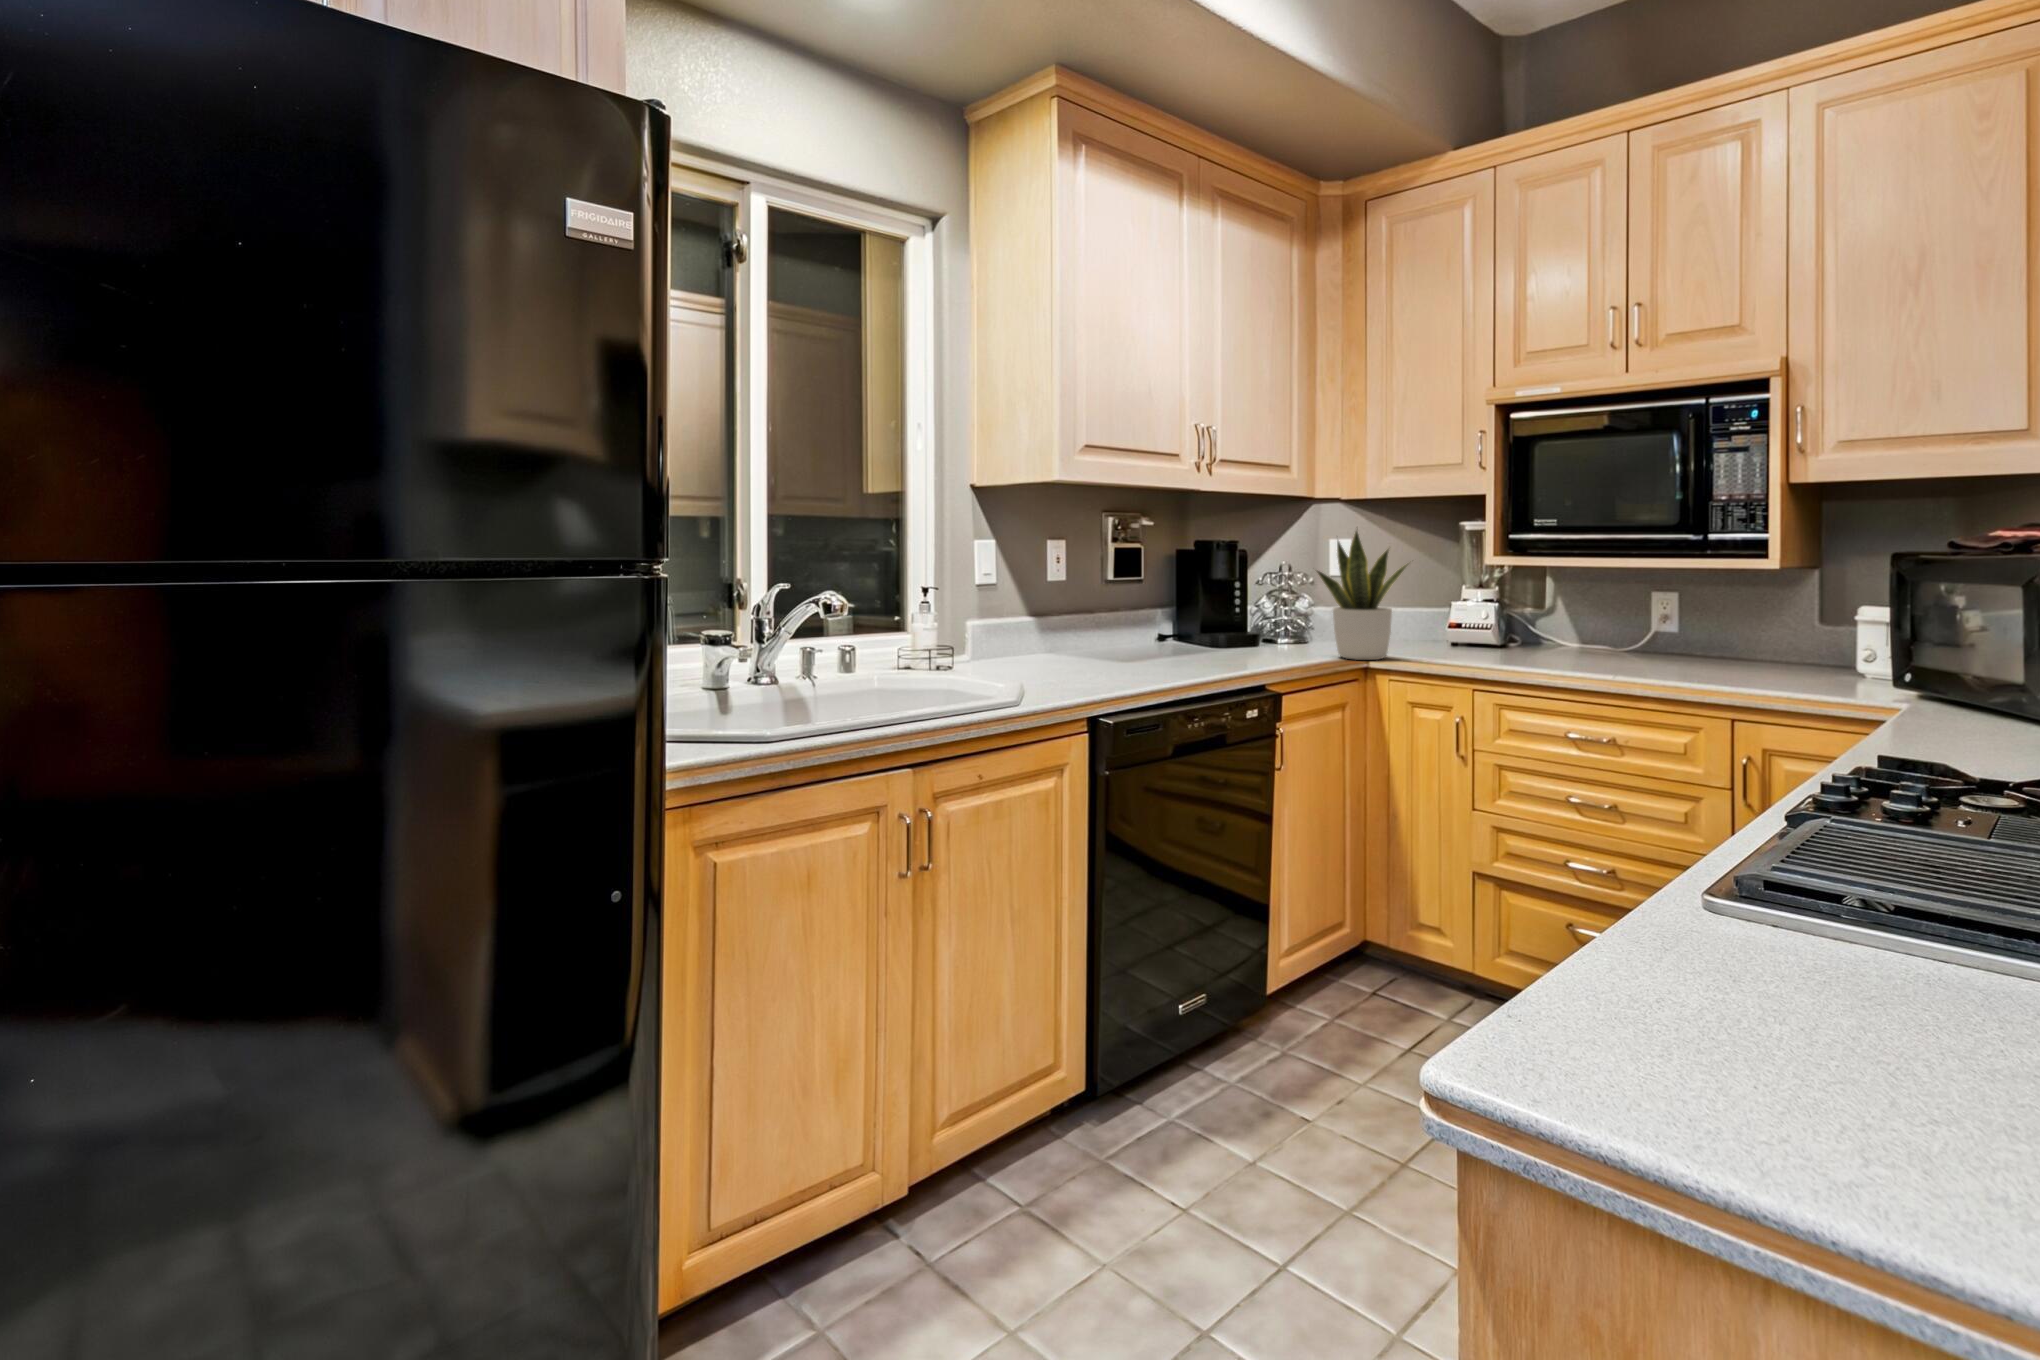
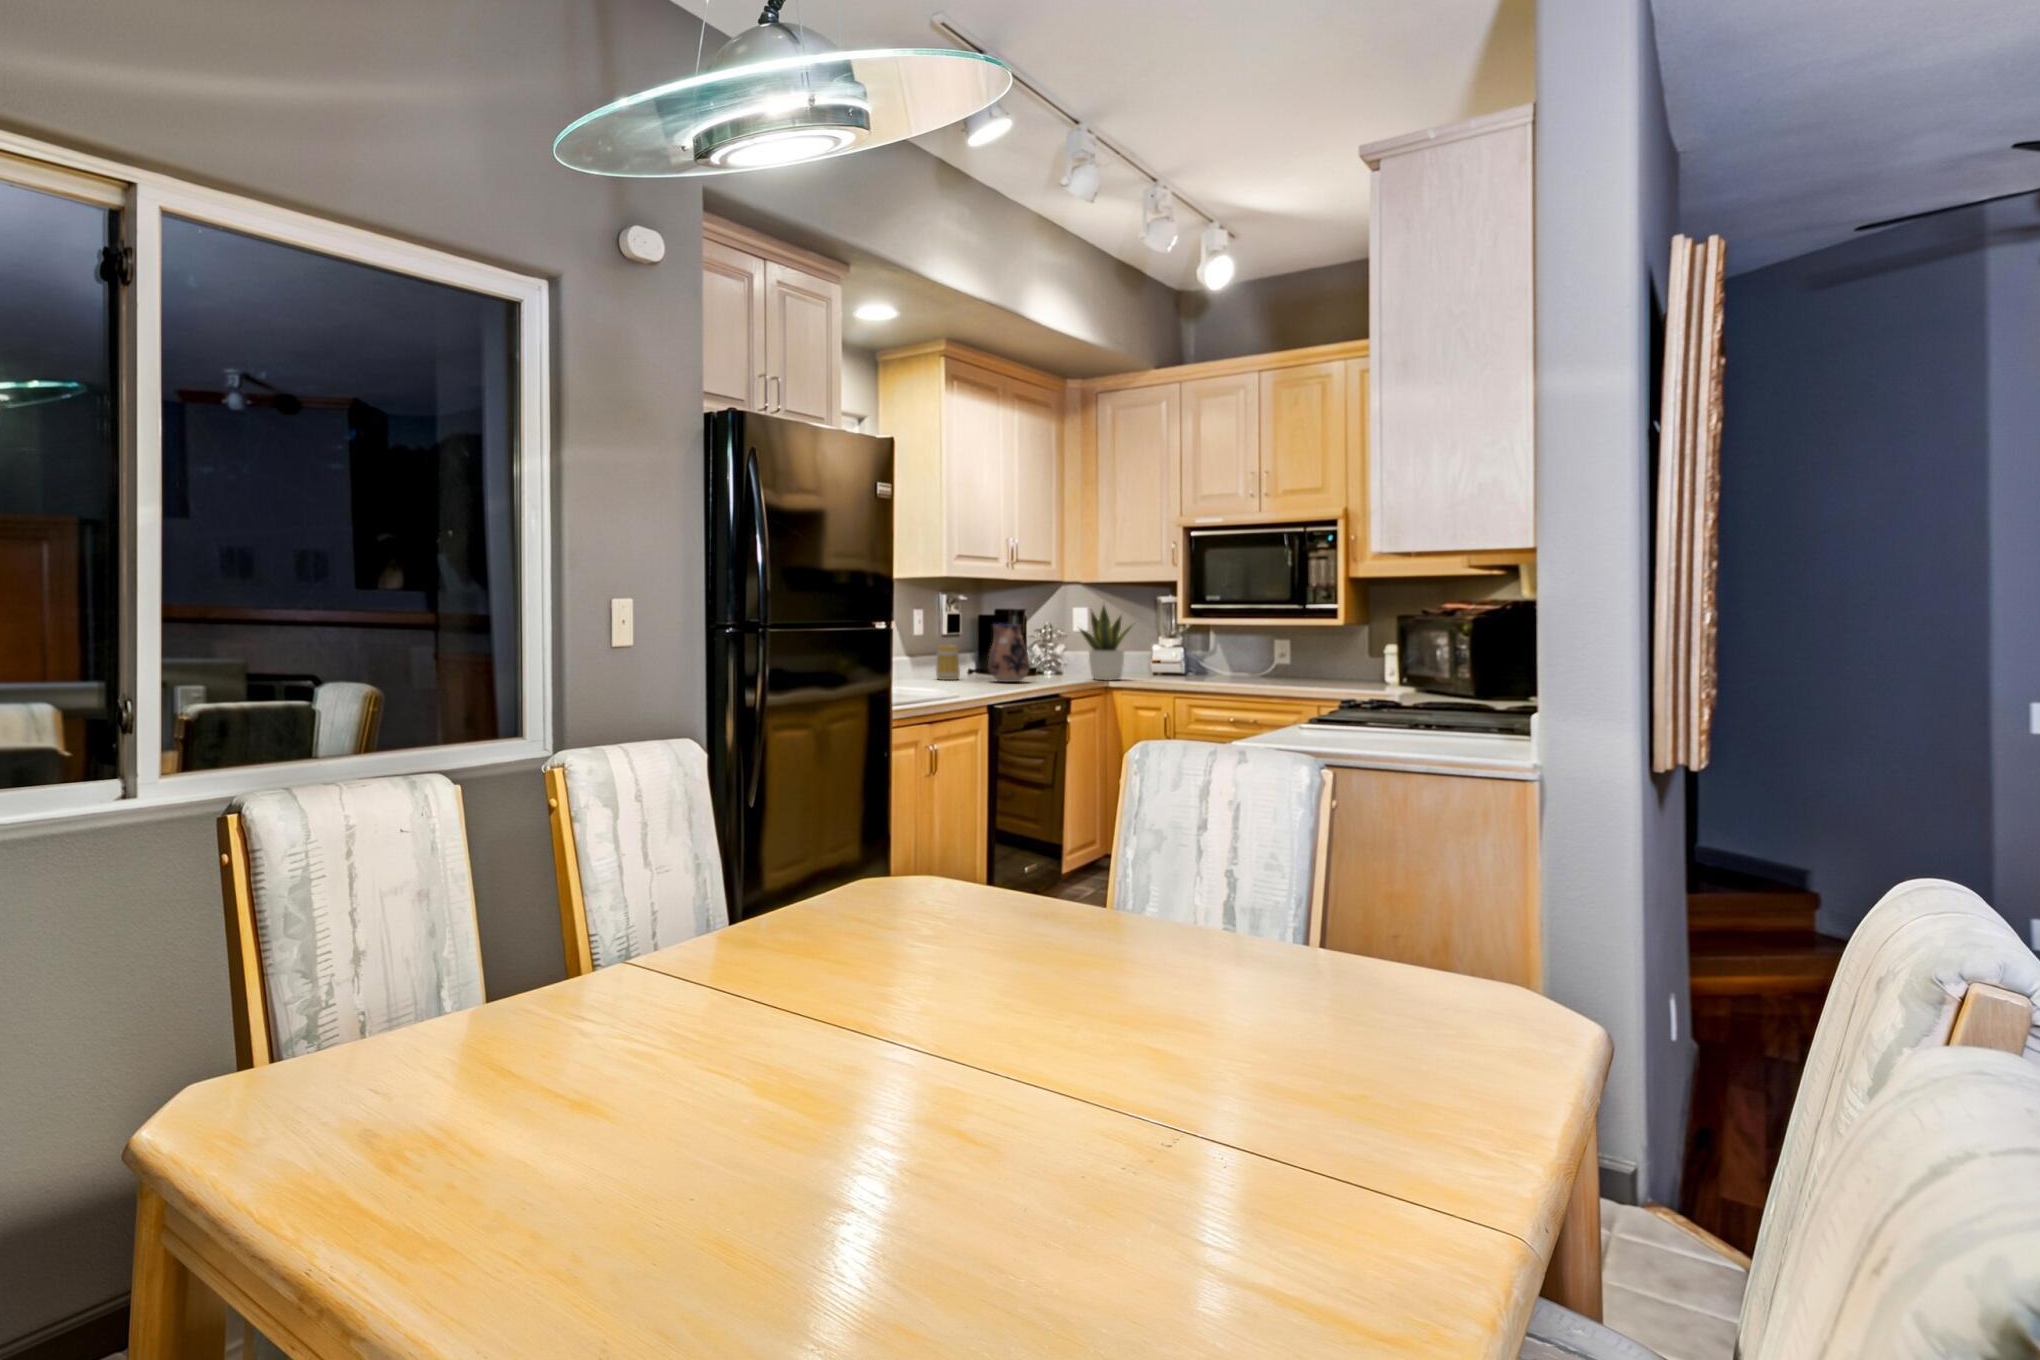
ceramic pitcher: none [1155,563,1224,663] -> present [988,624,1030,682]
mug: none [1080,596,1119,656] -> present [936,645,960,680]

